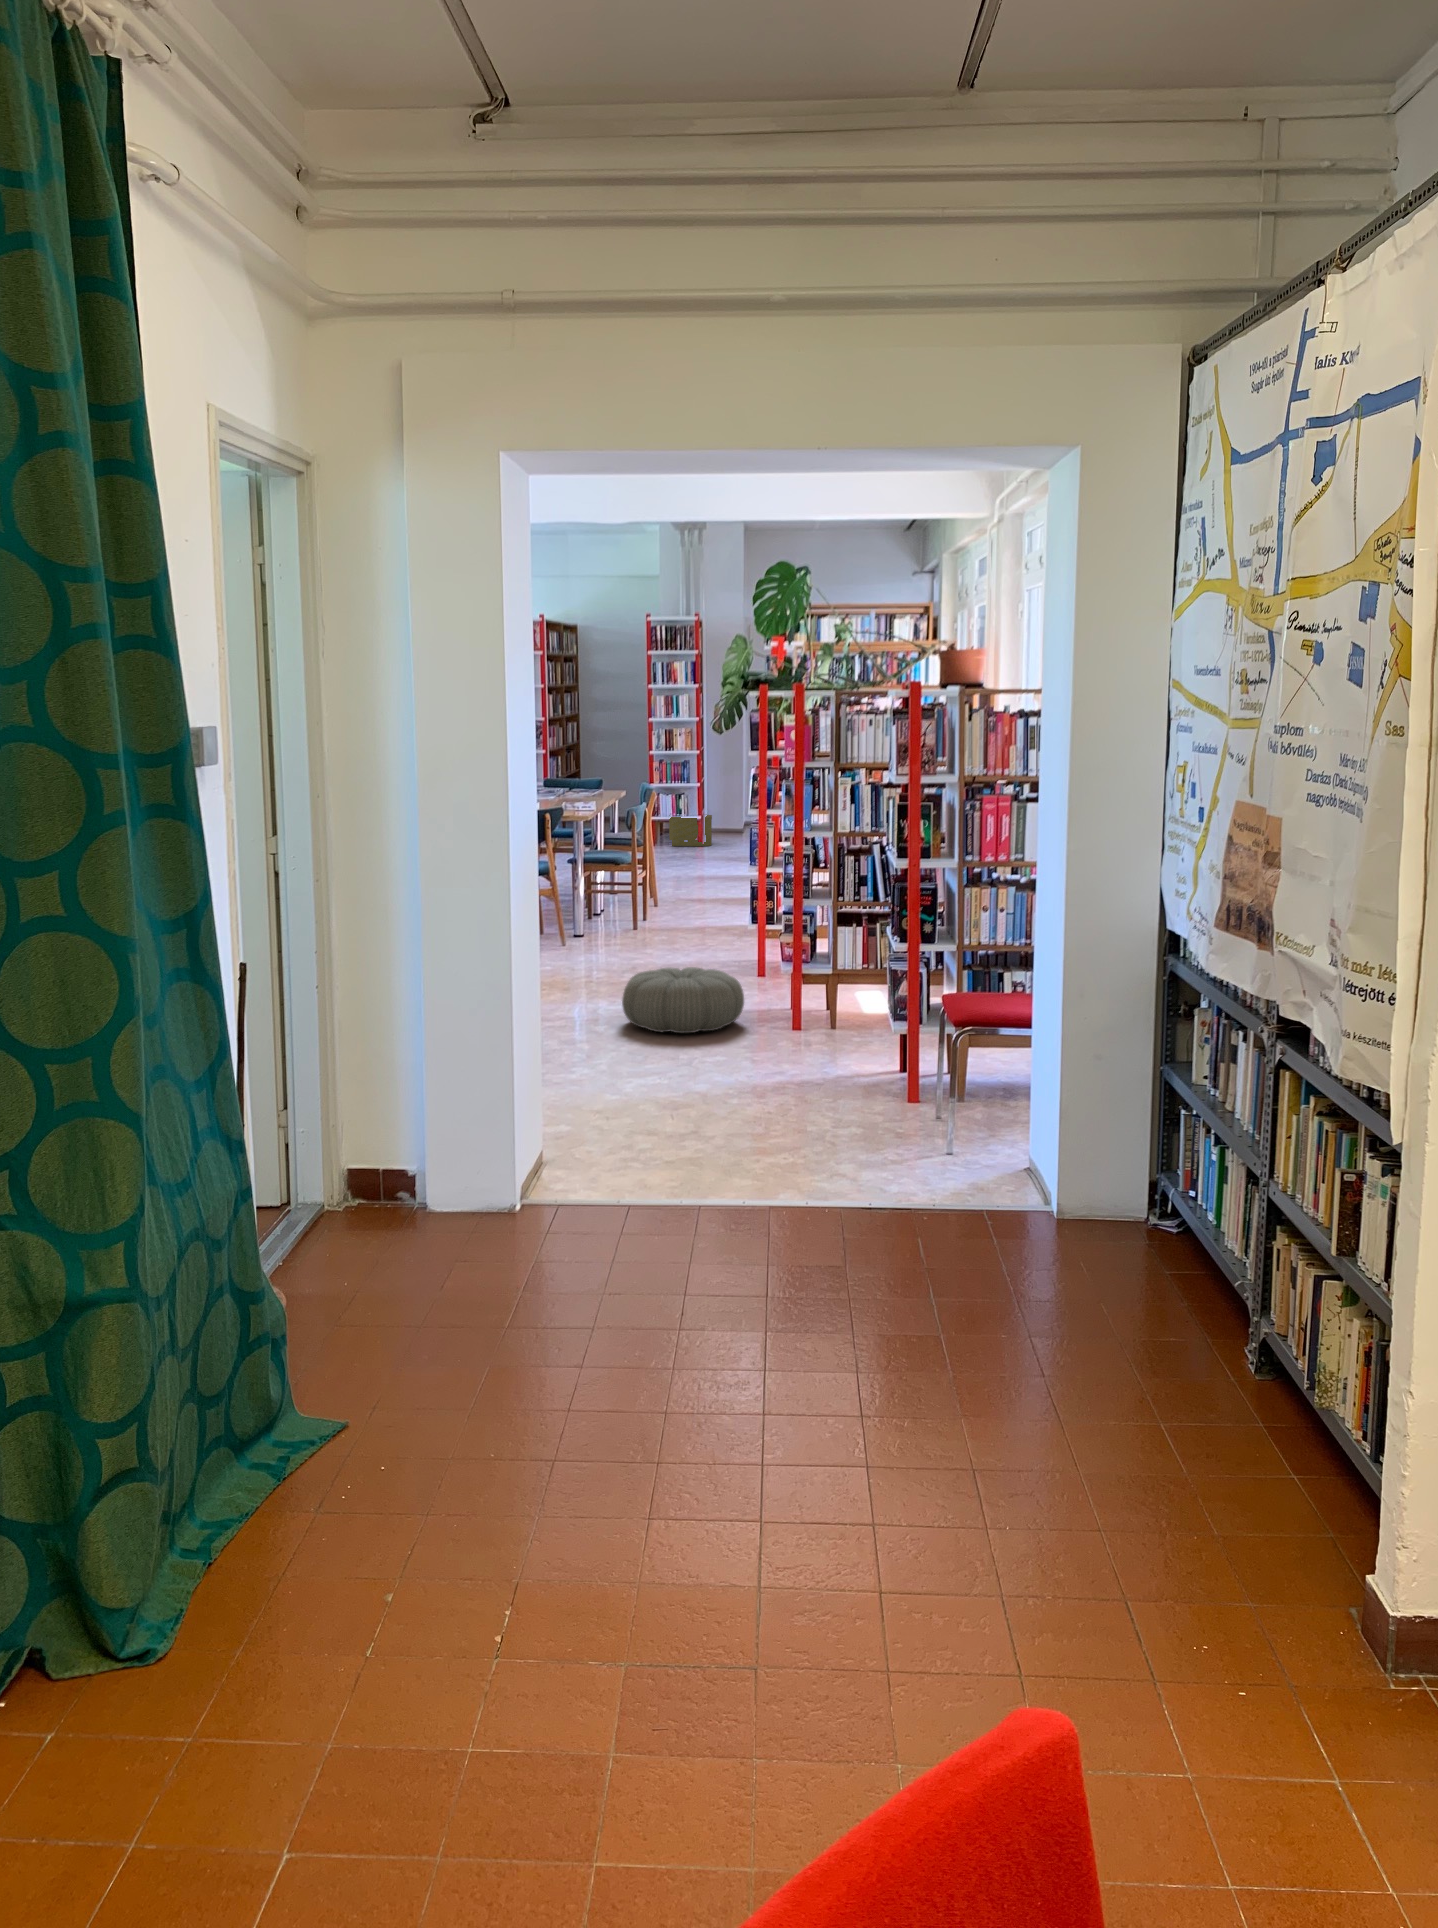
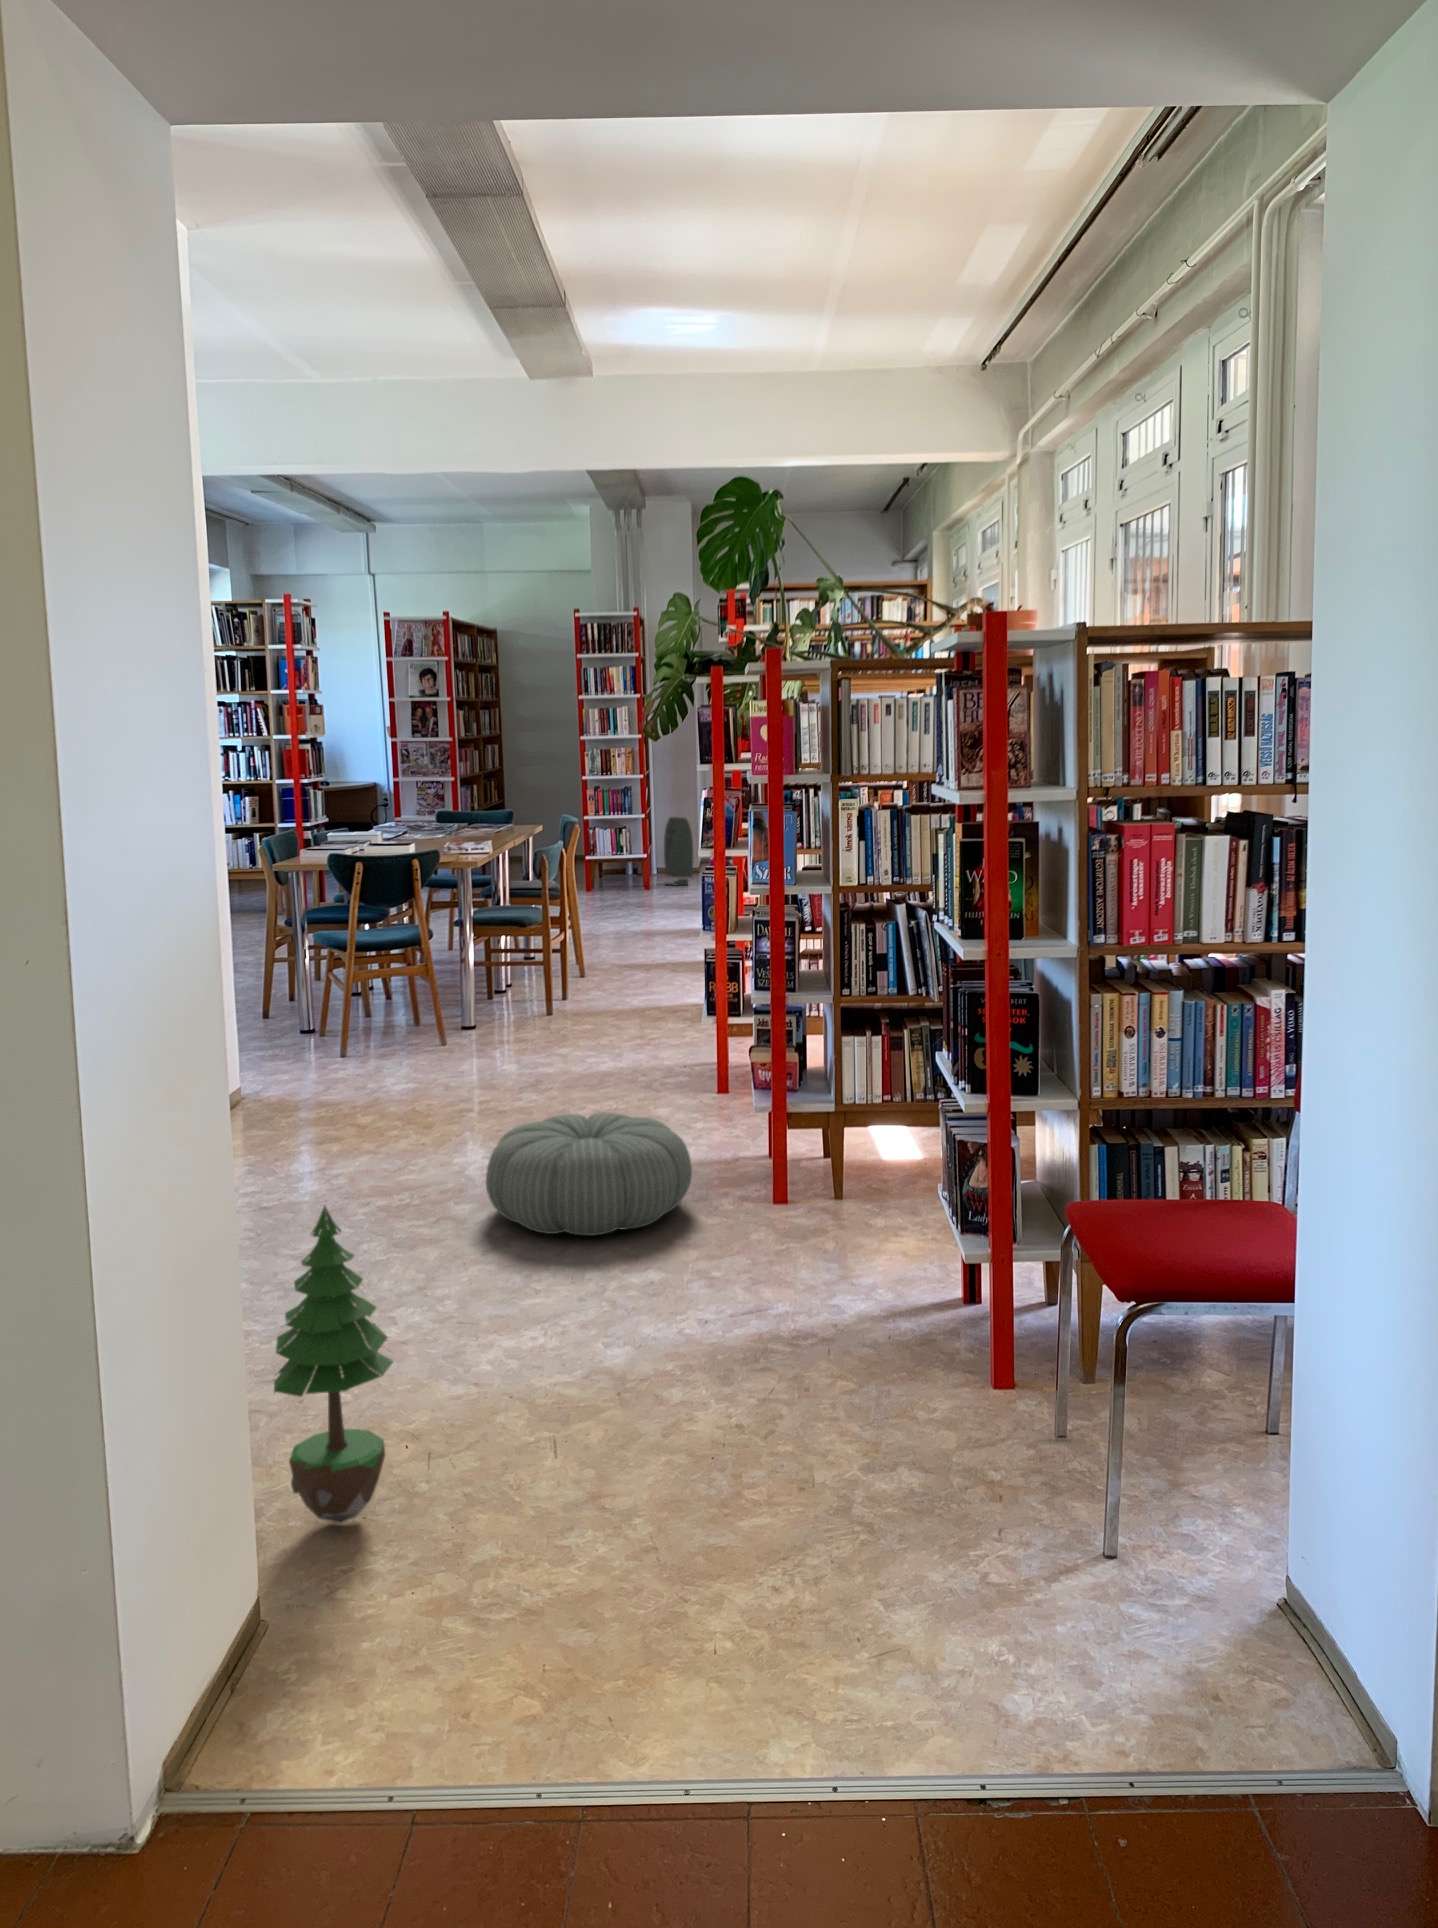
air purifier: none [713,785,737,842] -> present [664,817,693,885]
storage box: present [669,815,712,846] -> none [609,853,663,892]
potted tree: none [551,969,608,1124] -> present [274,1206,394,1523]

